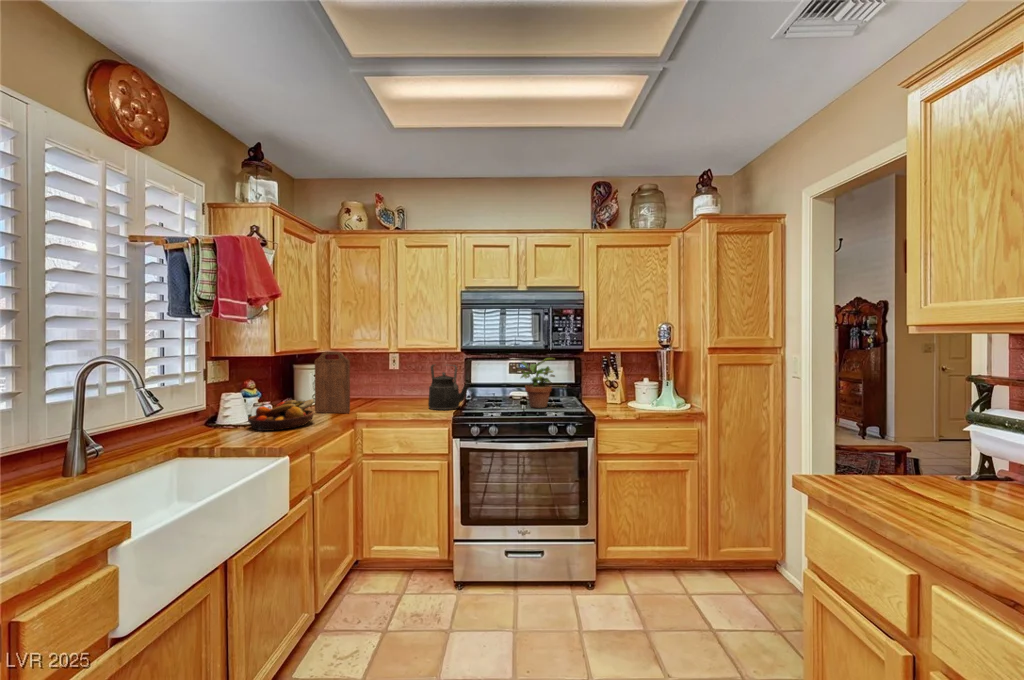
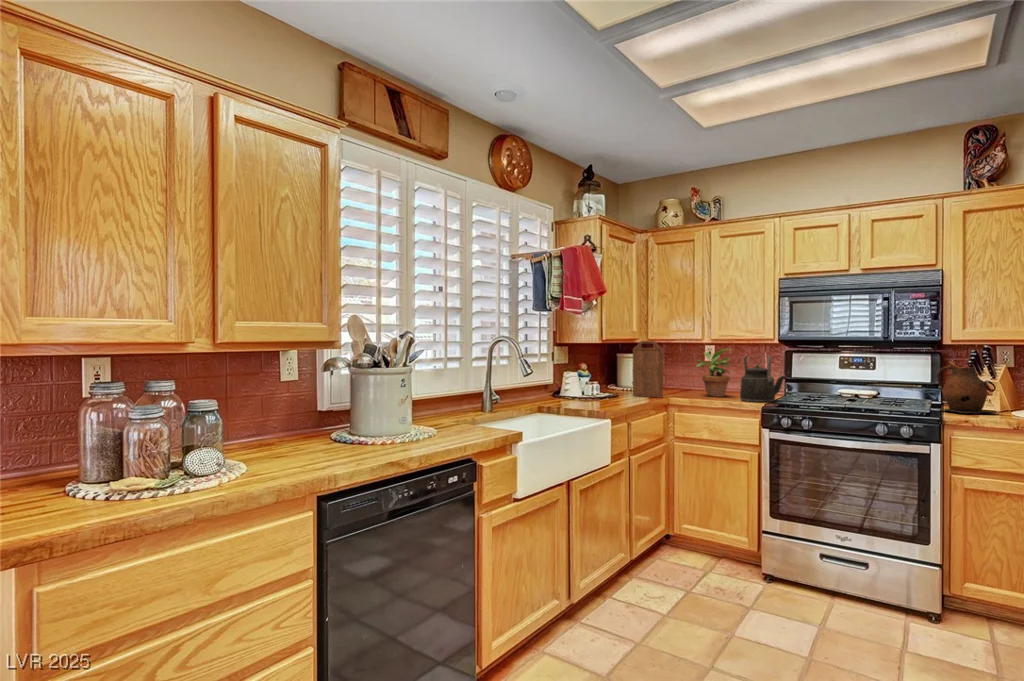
potted plant: present [519,358,555,408] -> present [696,349,730,397]
ceramic pitcher: none [582,366,621,409] -> present [937,361,997,413]
fruit bowl: present [248,399,314,431] -> none [582,380,632,402]

